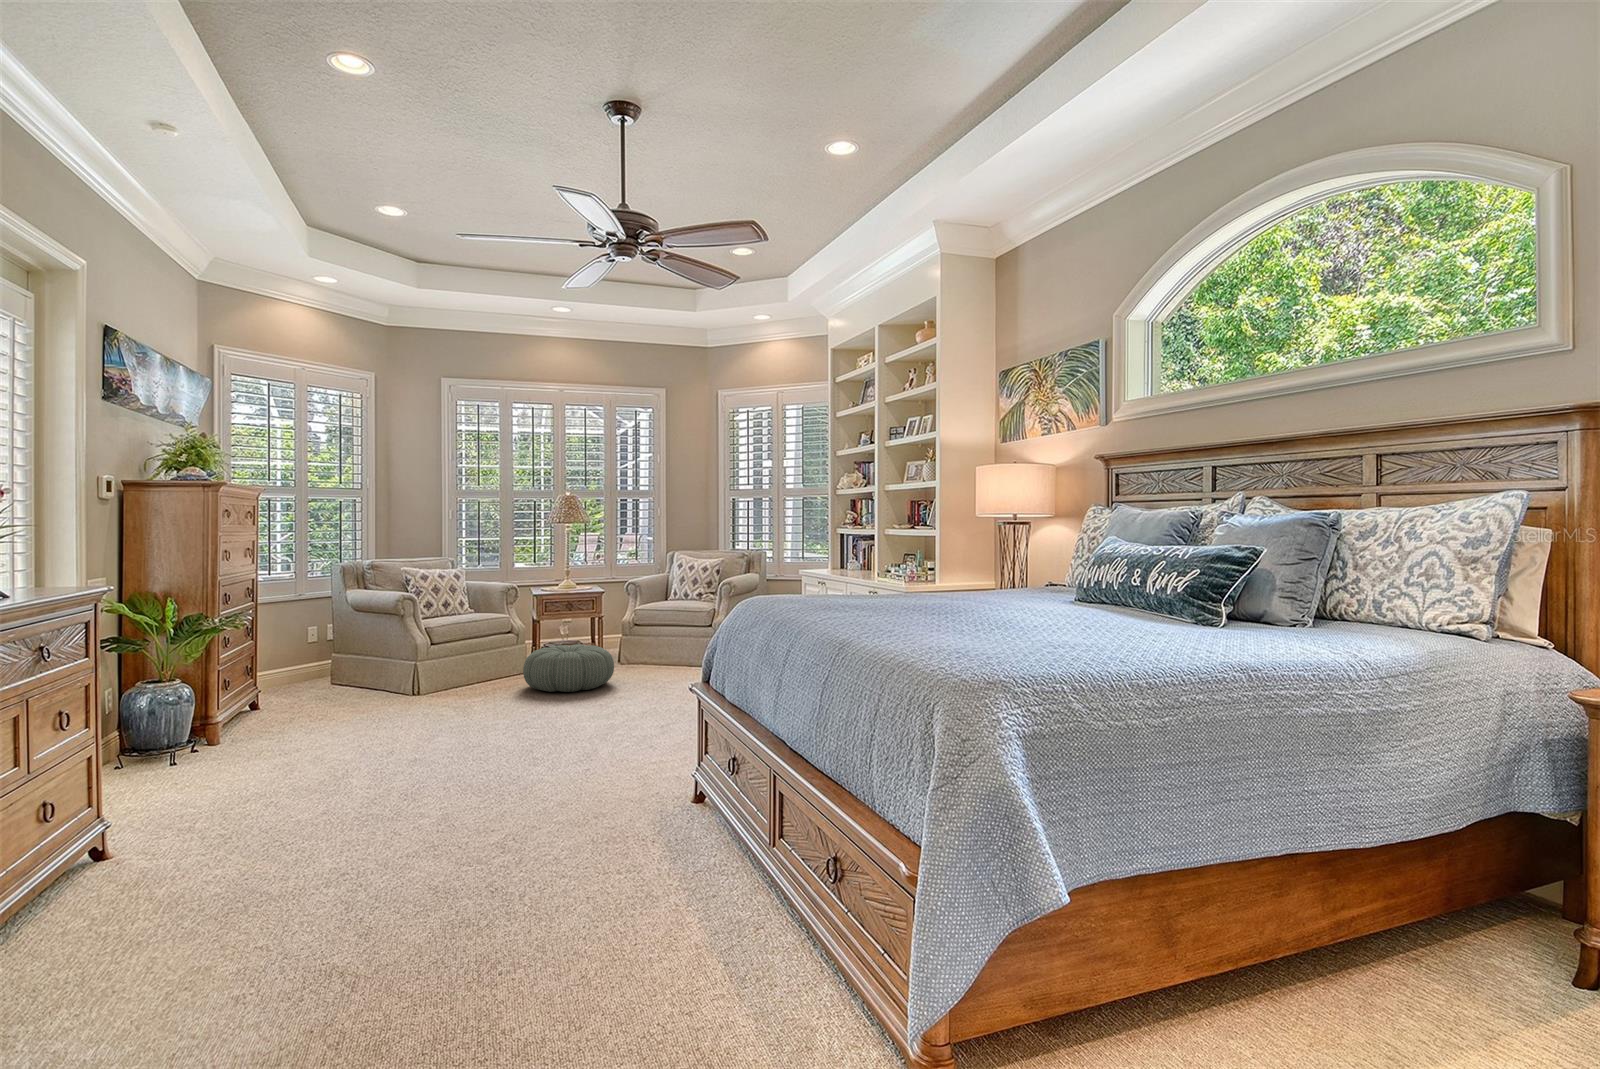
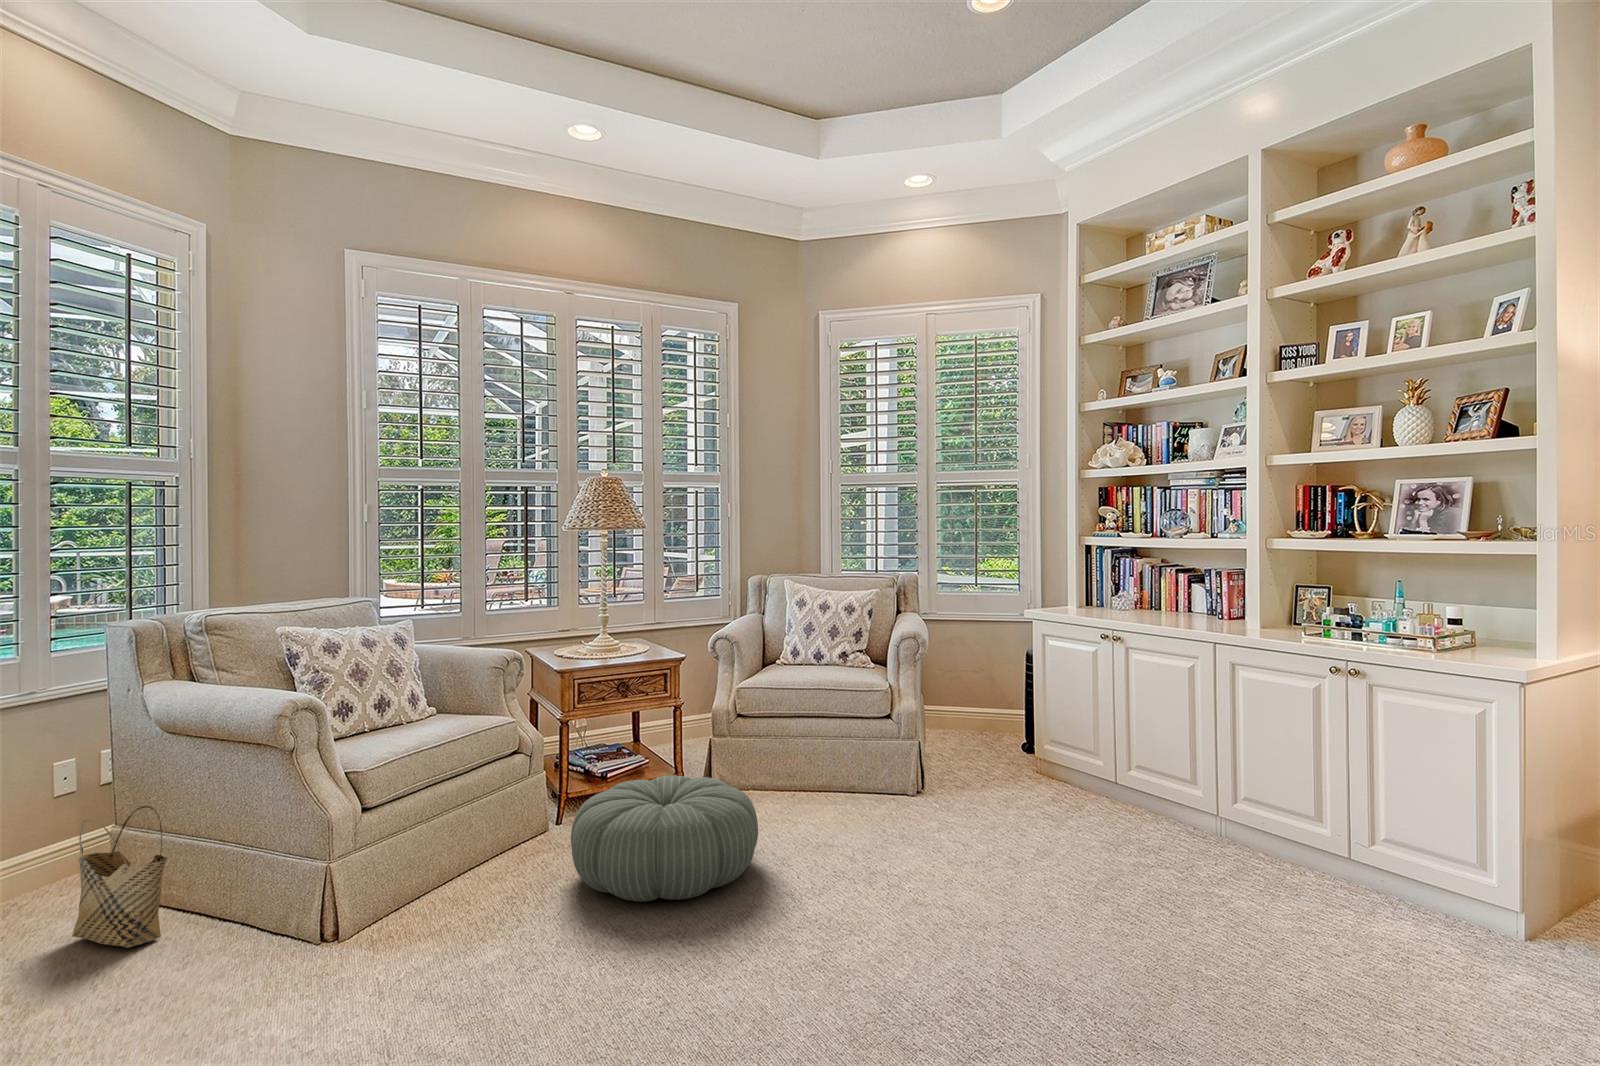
woven basket: none [320,640,355,694] -> present [72,805,167,947]

